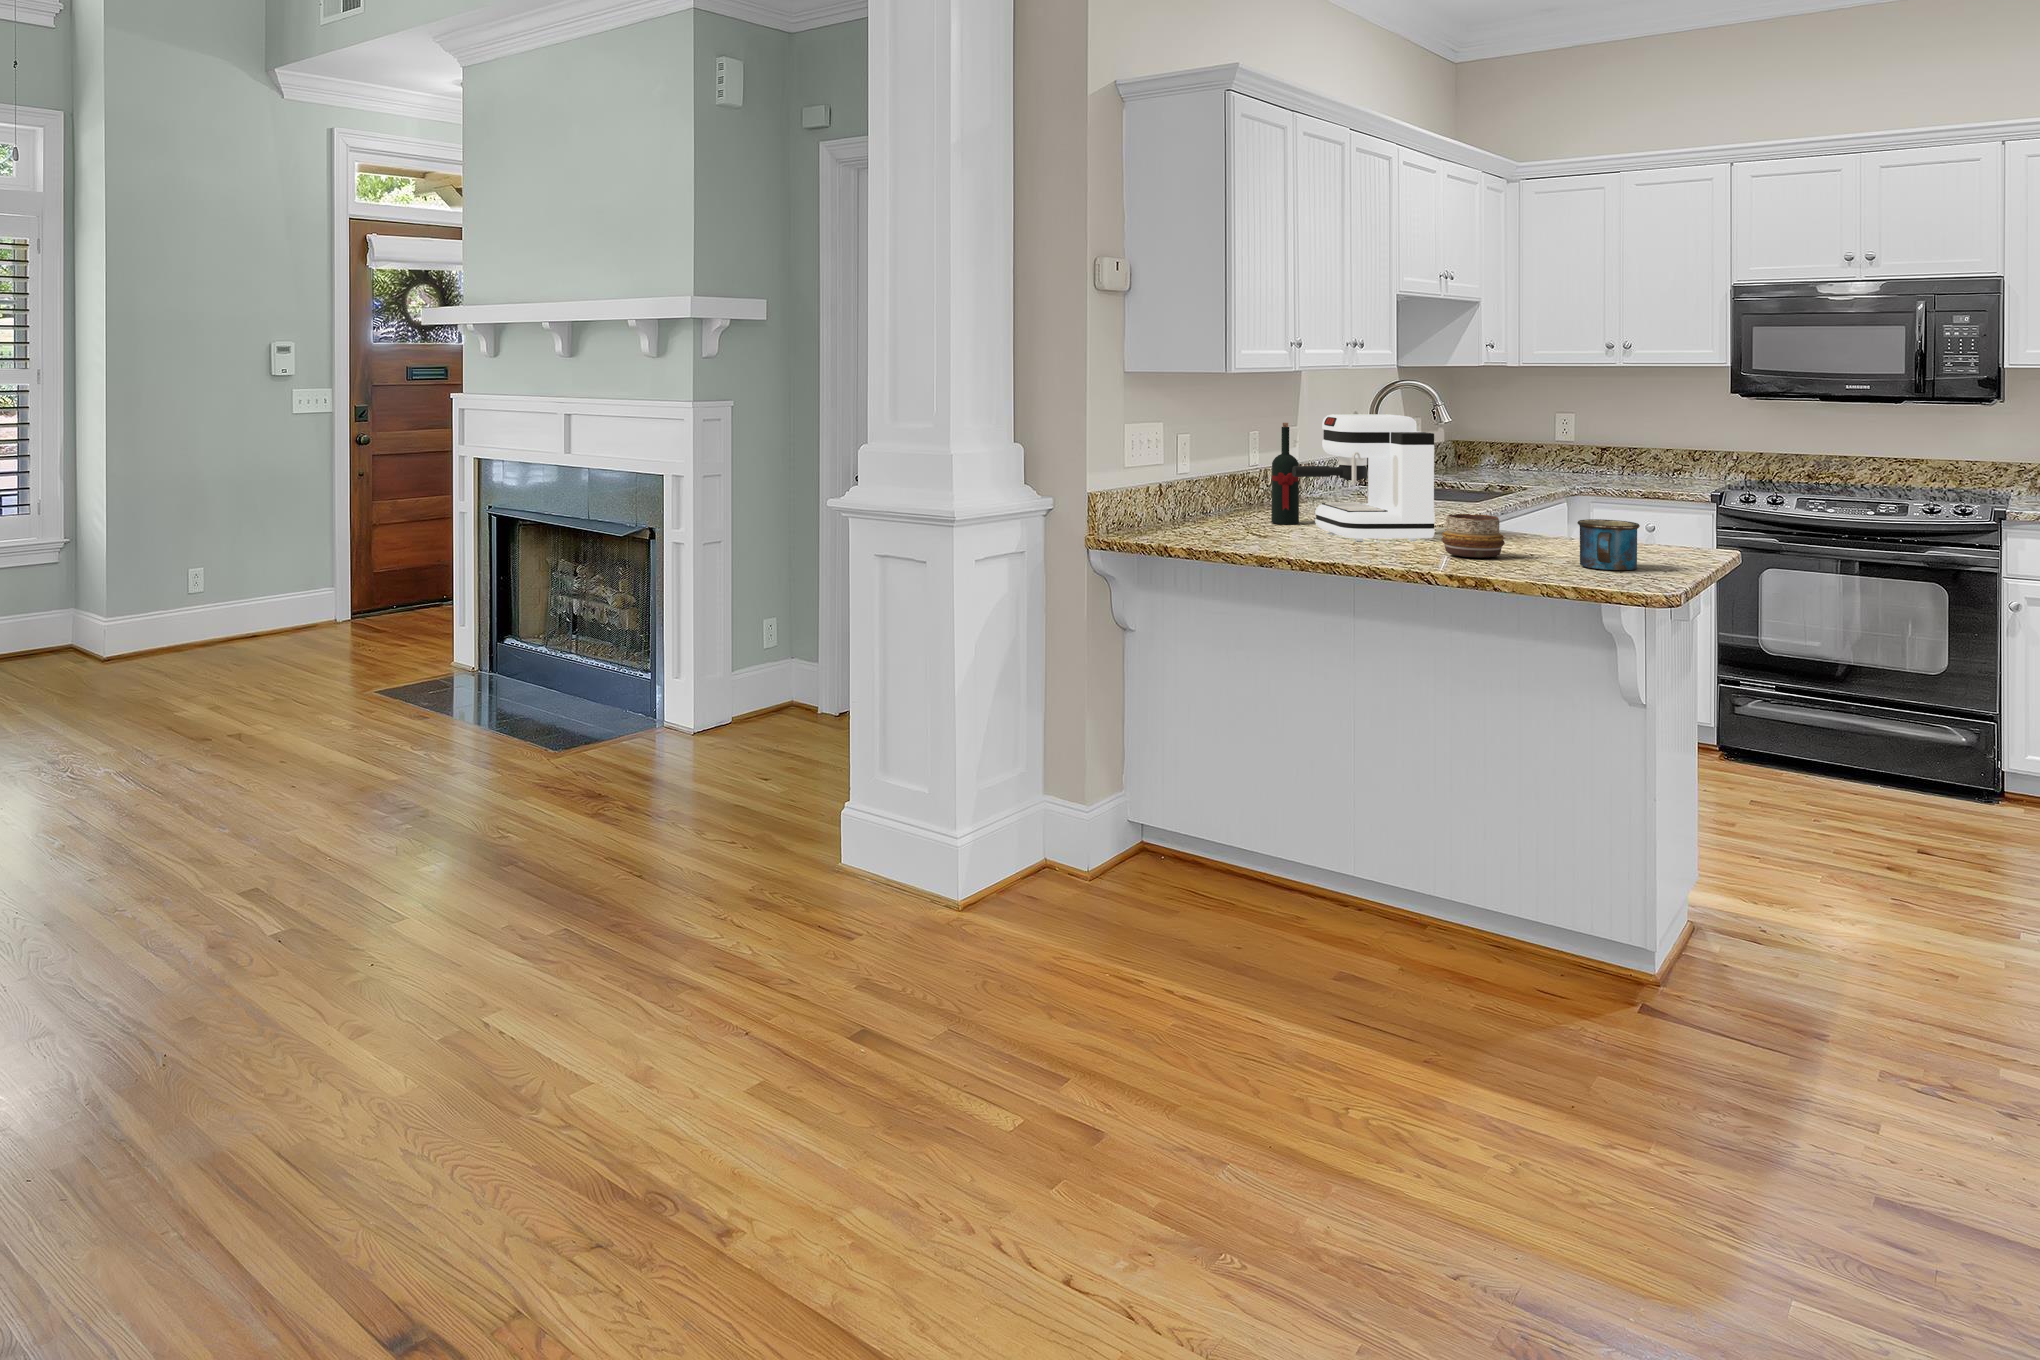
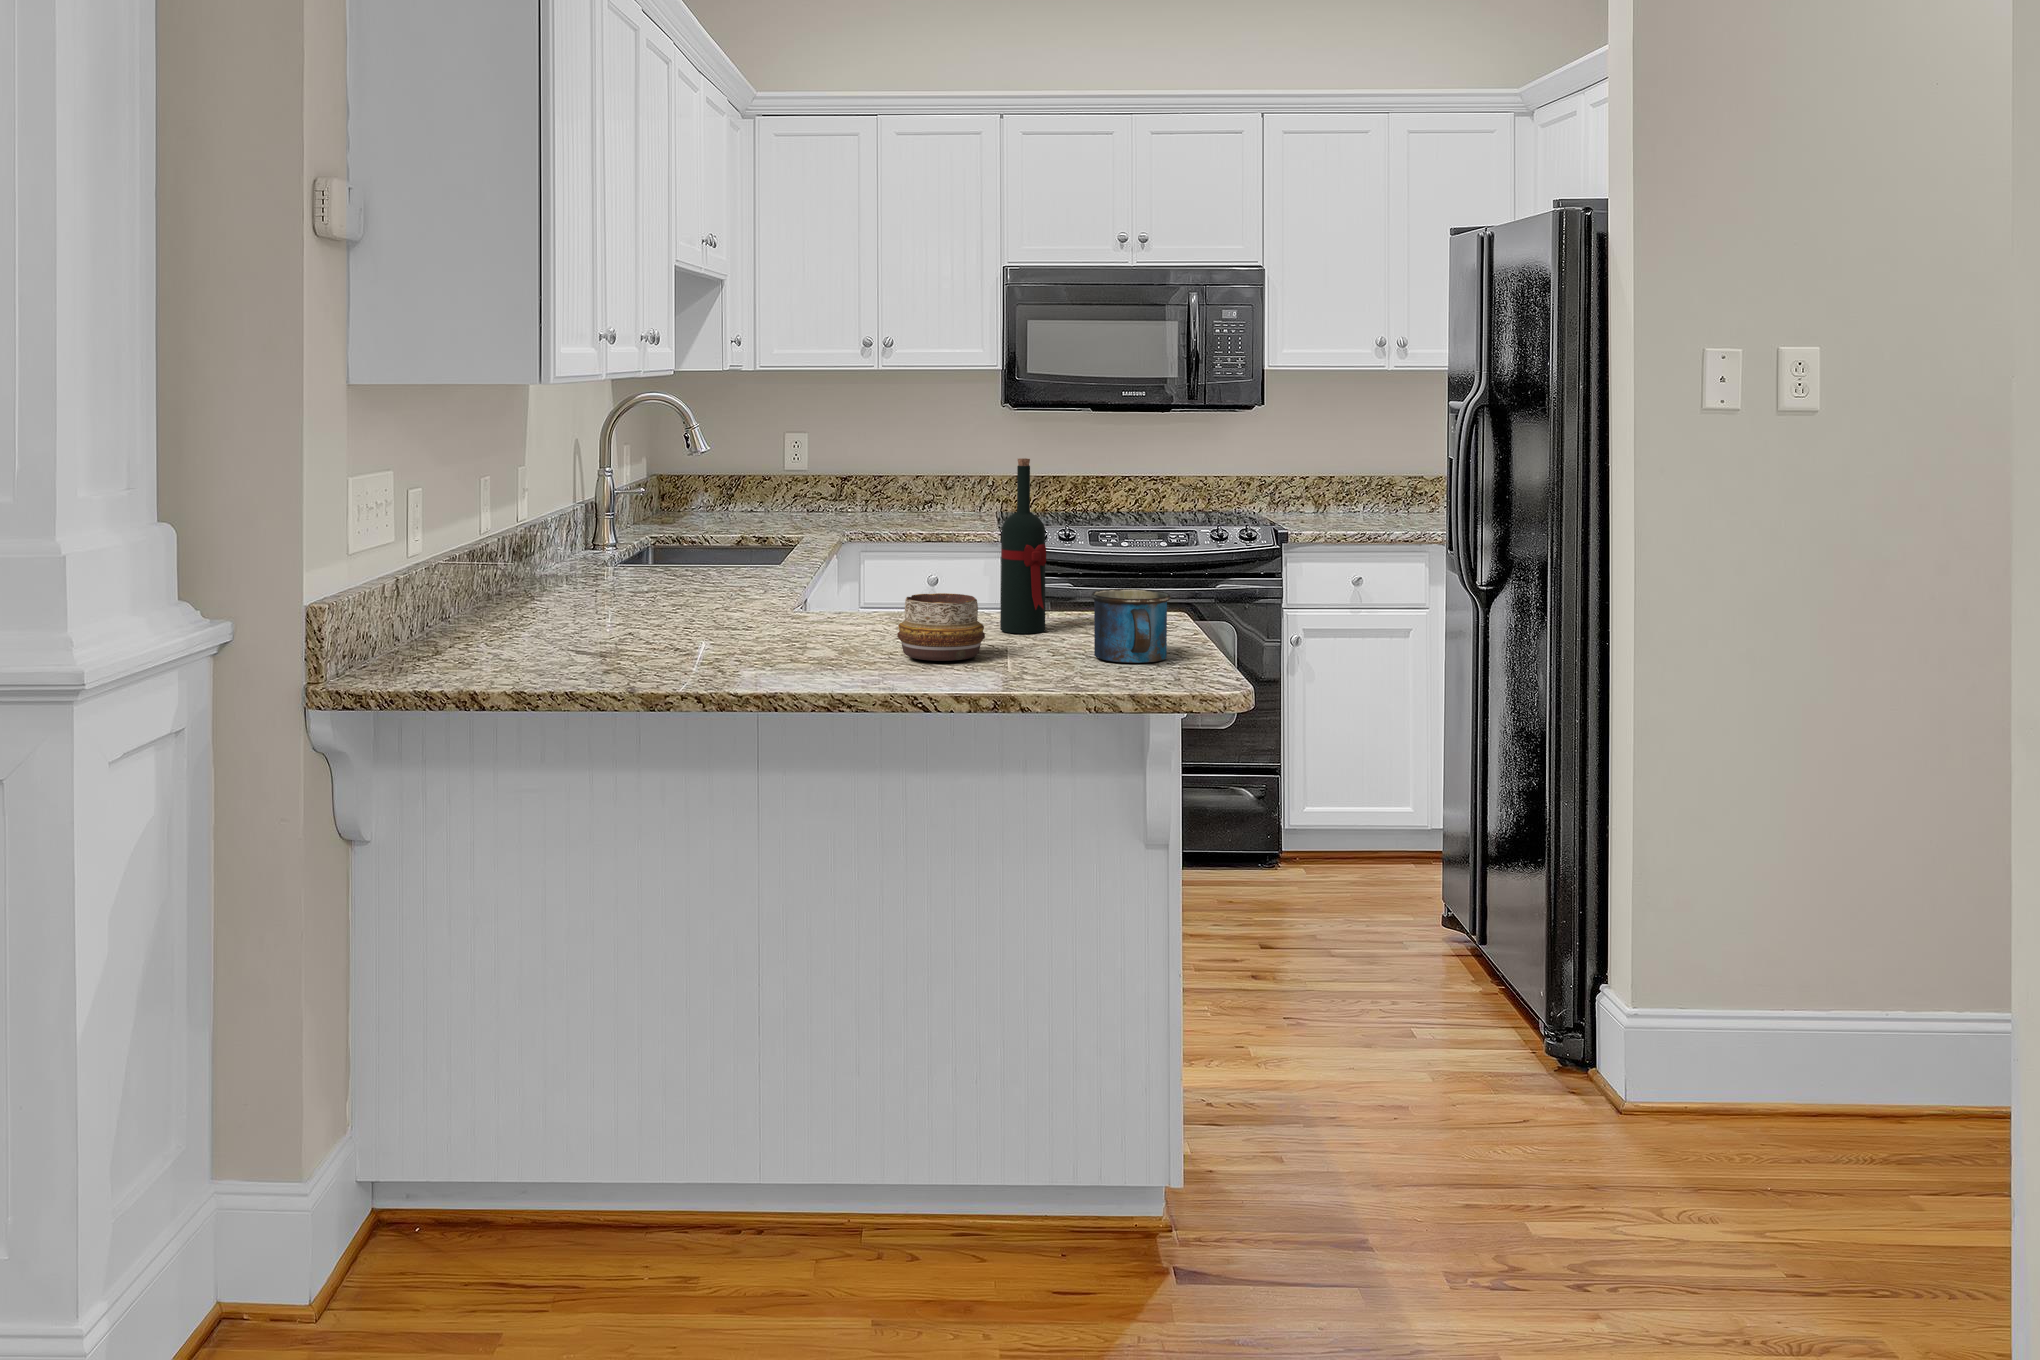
coffee maker: present [1292,414,1435,541] -> none [631,444,842,647]
wine bottle: present [1271,423,1299,524] -> present [1000,458,1046,633]

